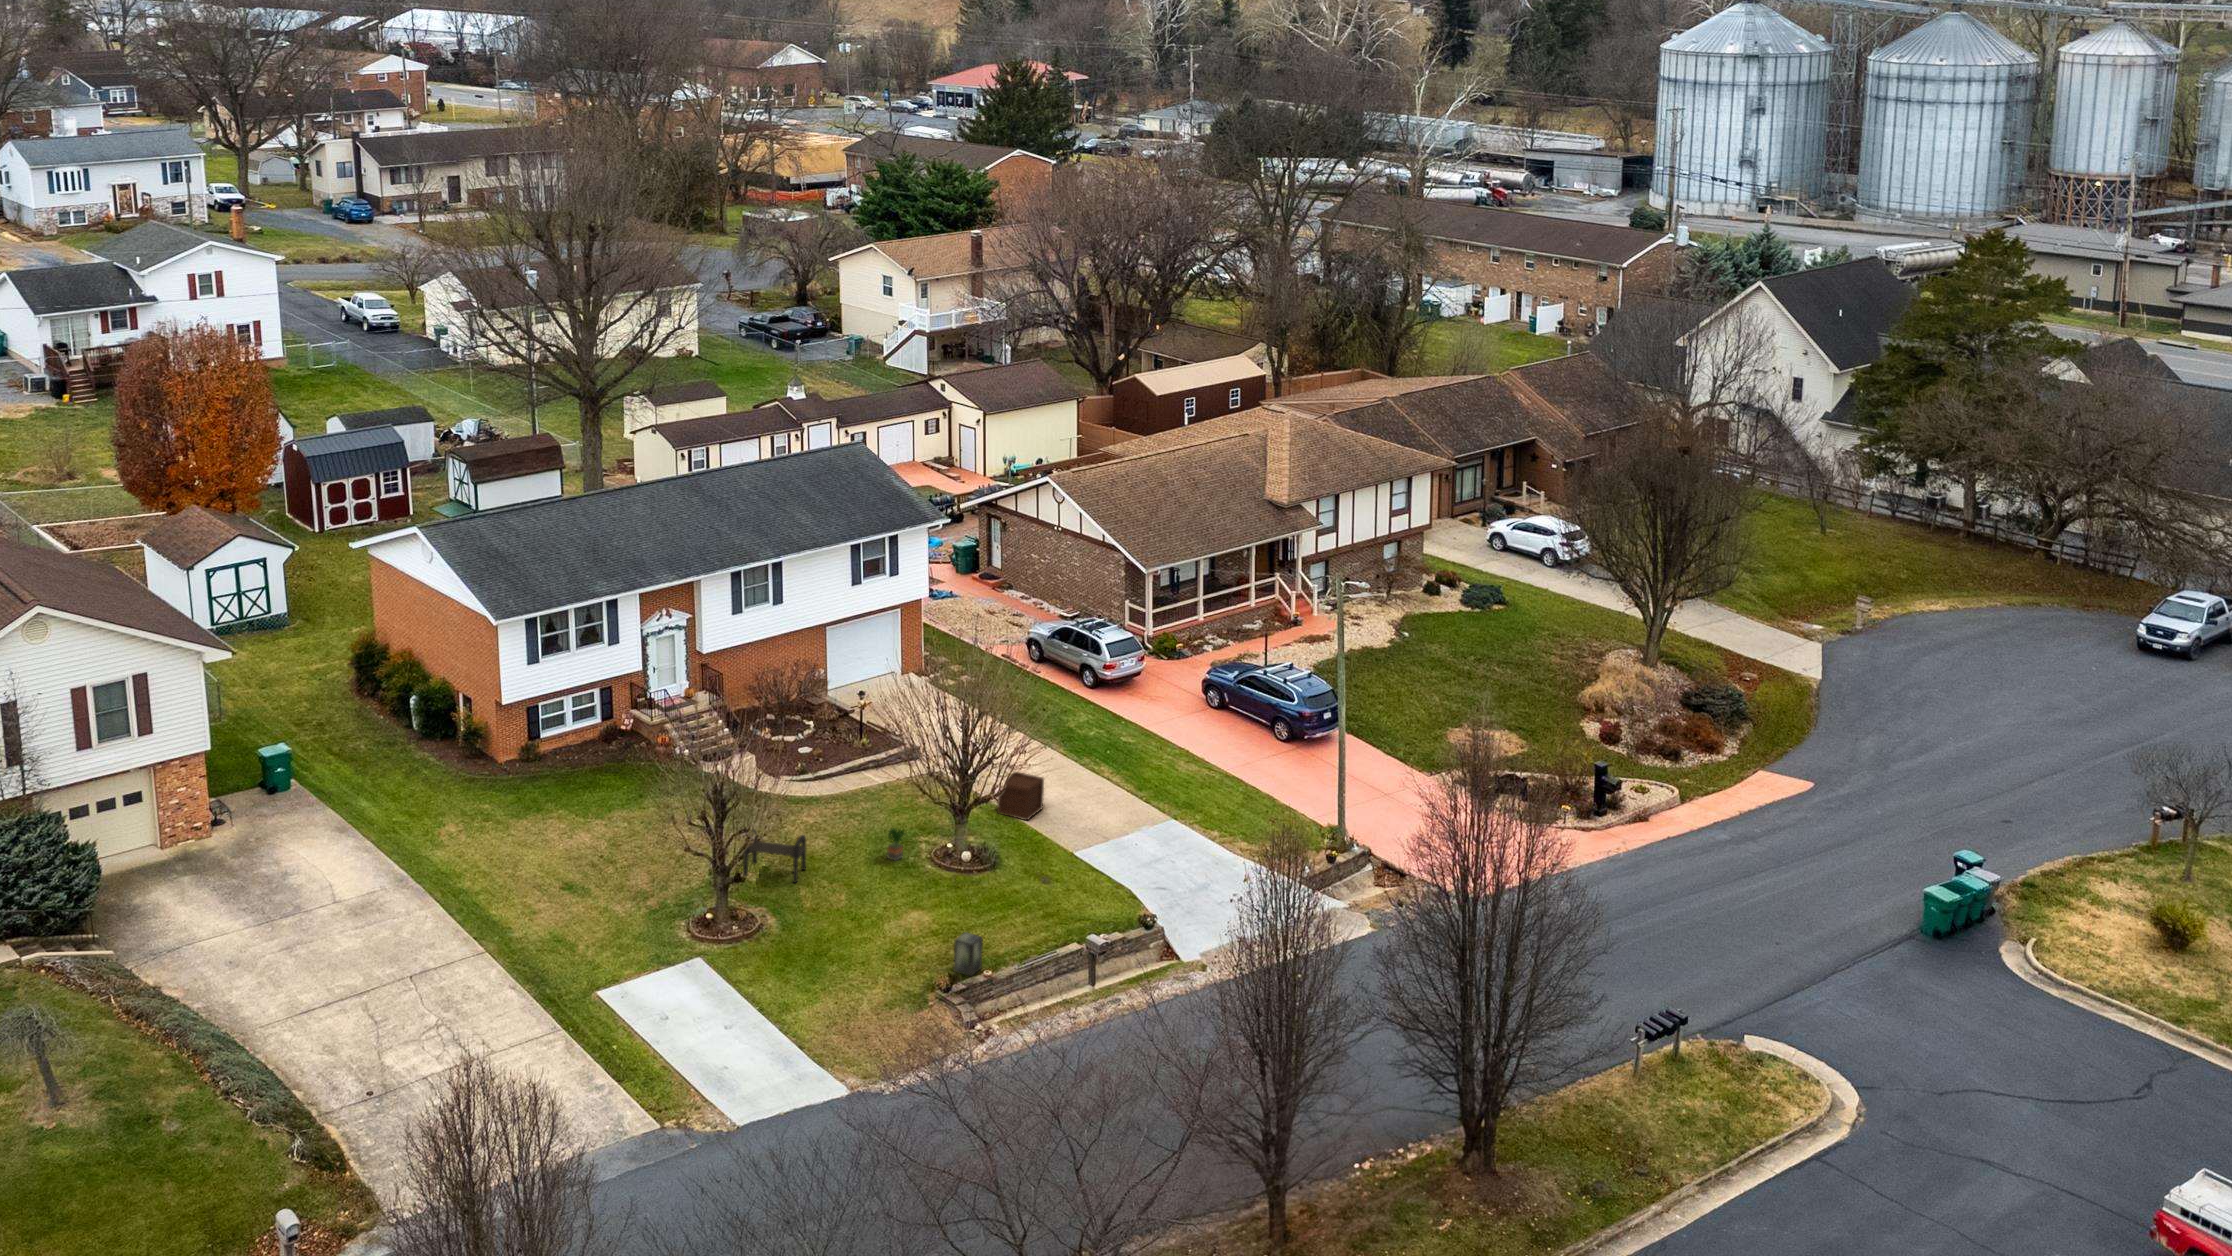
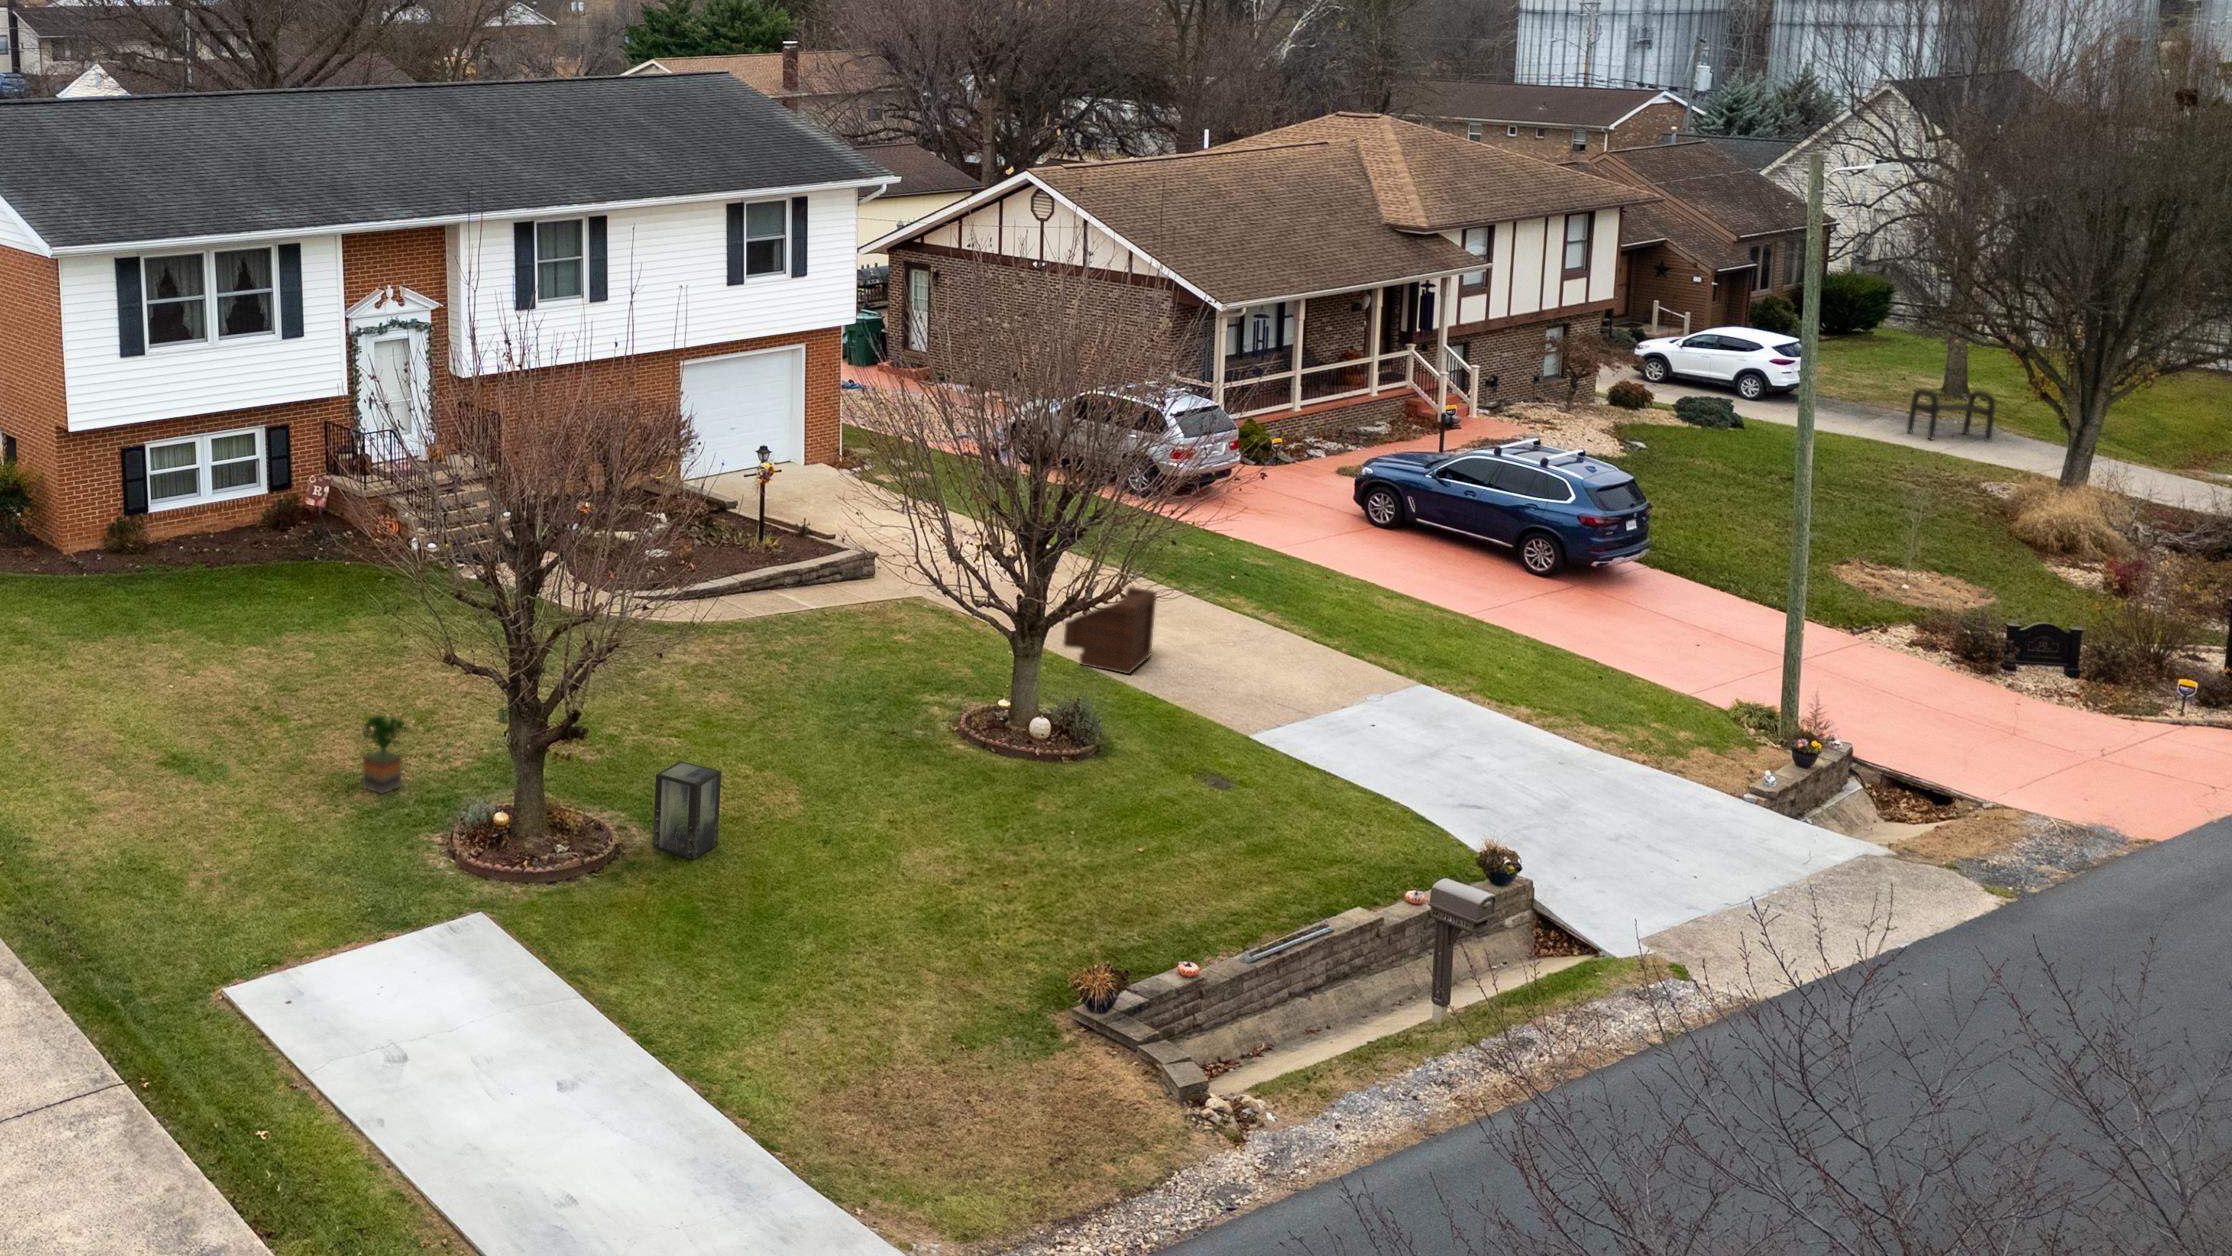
potted tree: present [887,828,905,860] -> present [362,715,409,794]
bench: present [743,829,806,882] -> present [1907,389,1995,441]
storage box: present [953,932,983,977] -> present [653,761,721,860]

